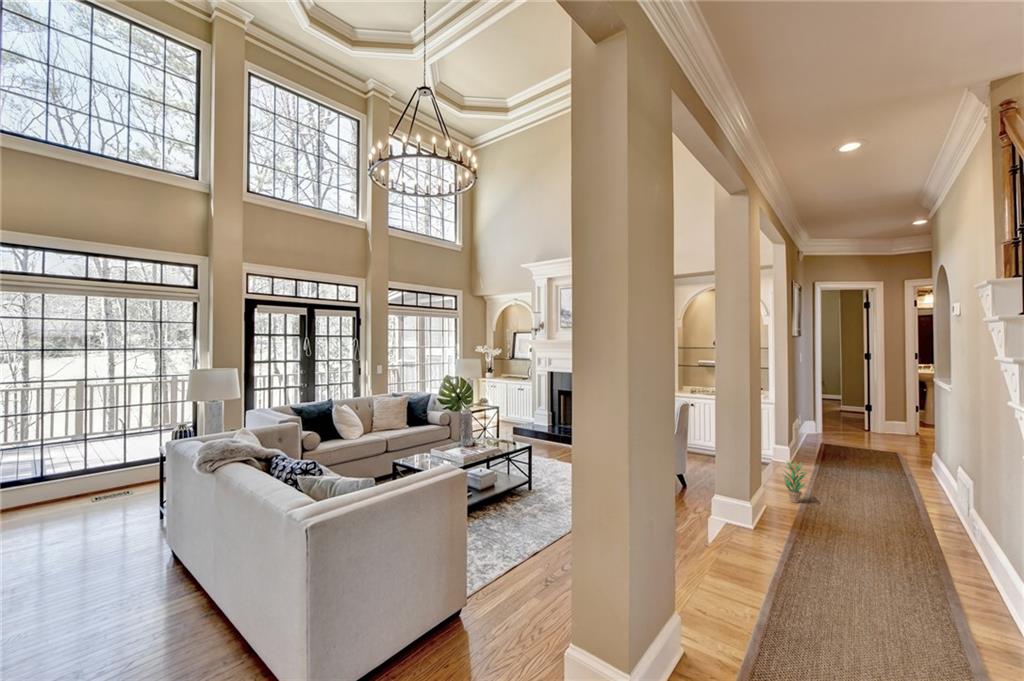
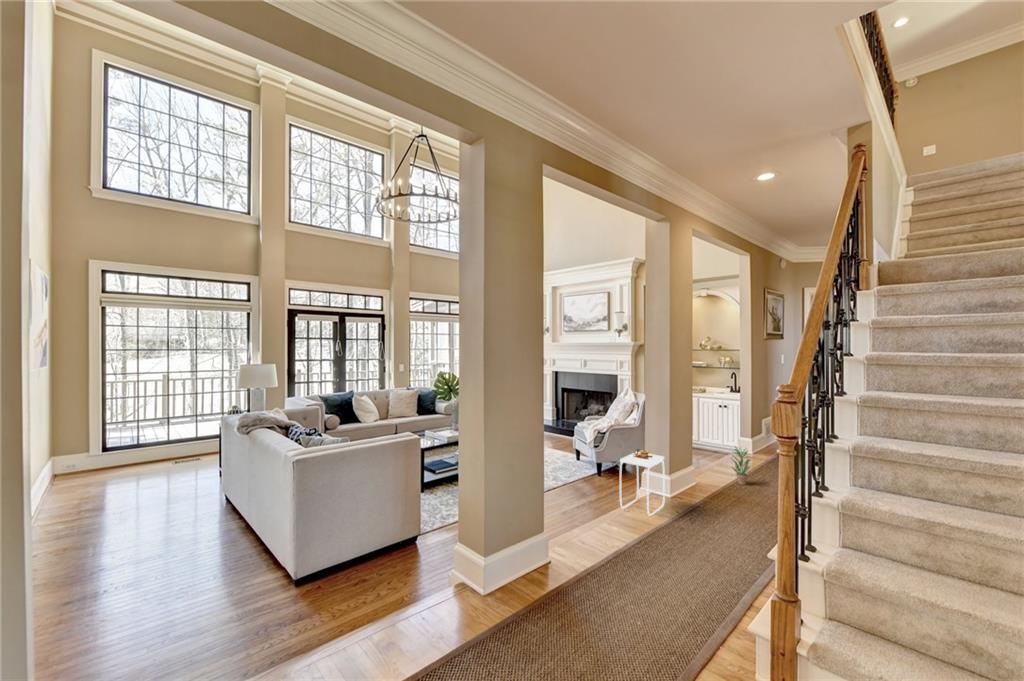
side table: none [691,471,735,551] -> present [620,449,665,516]

